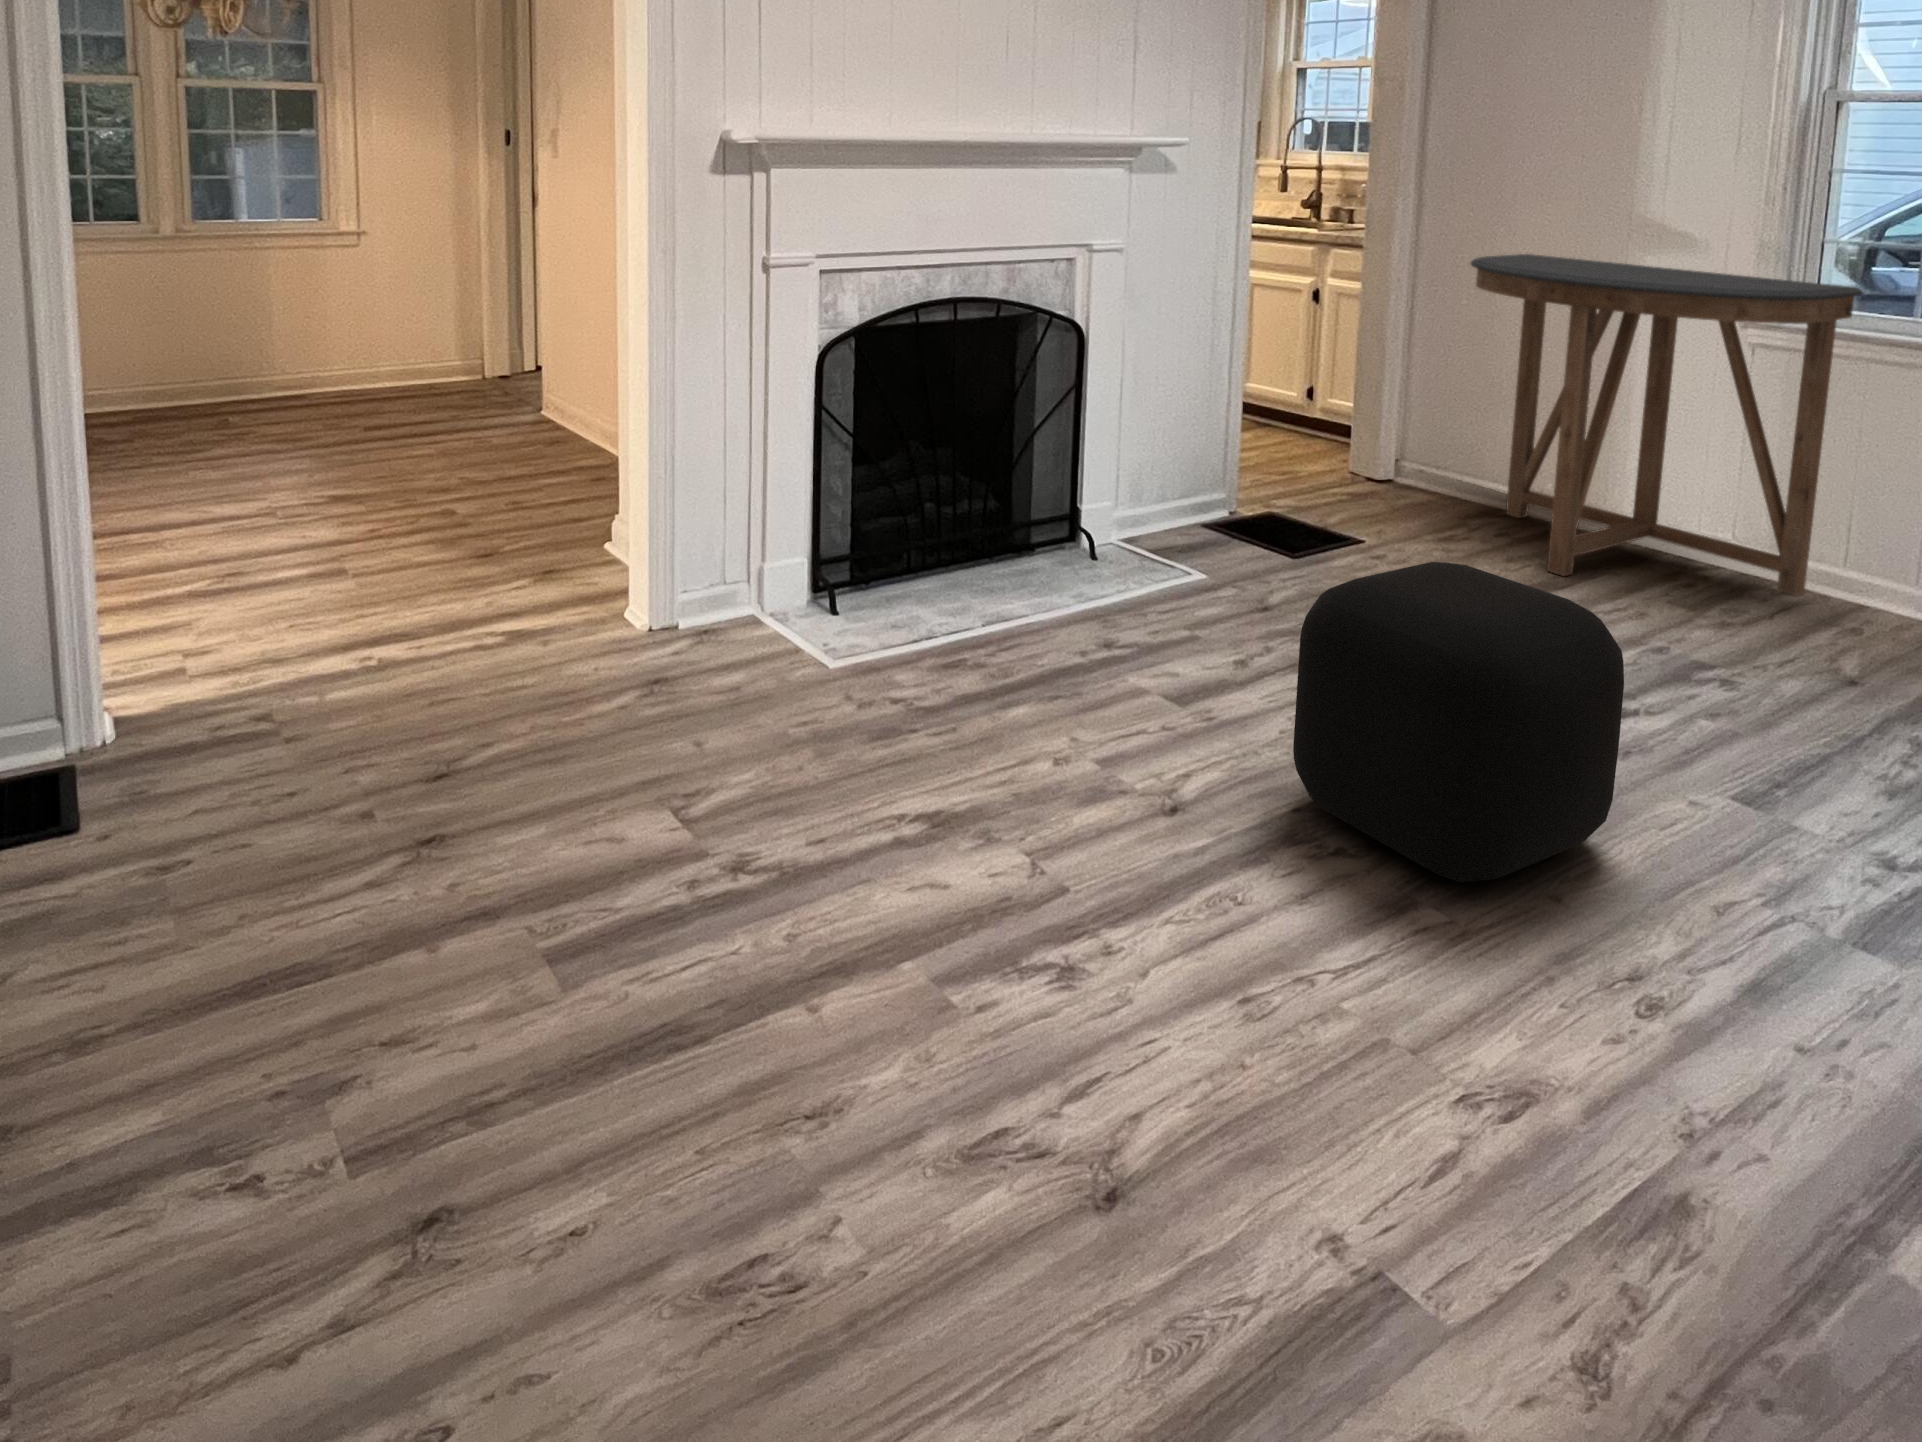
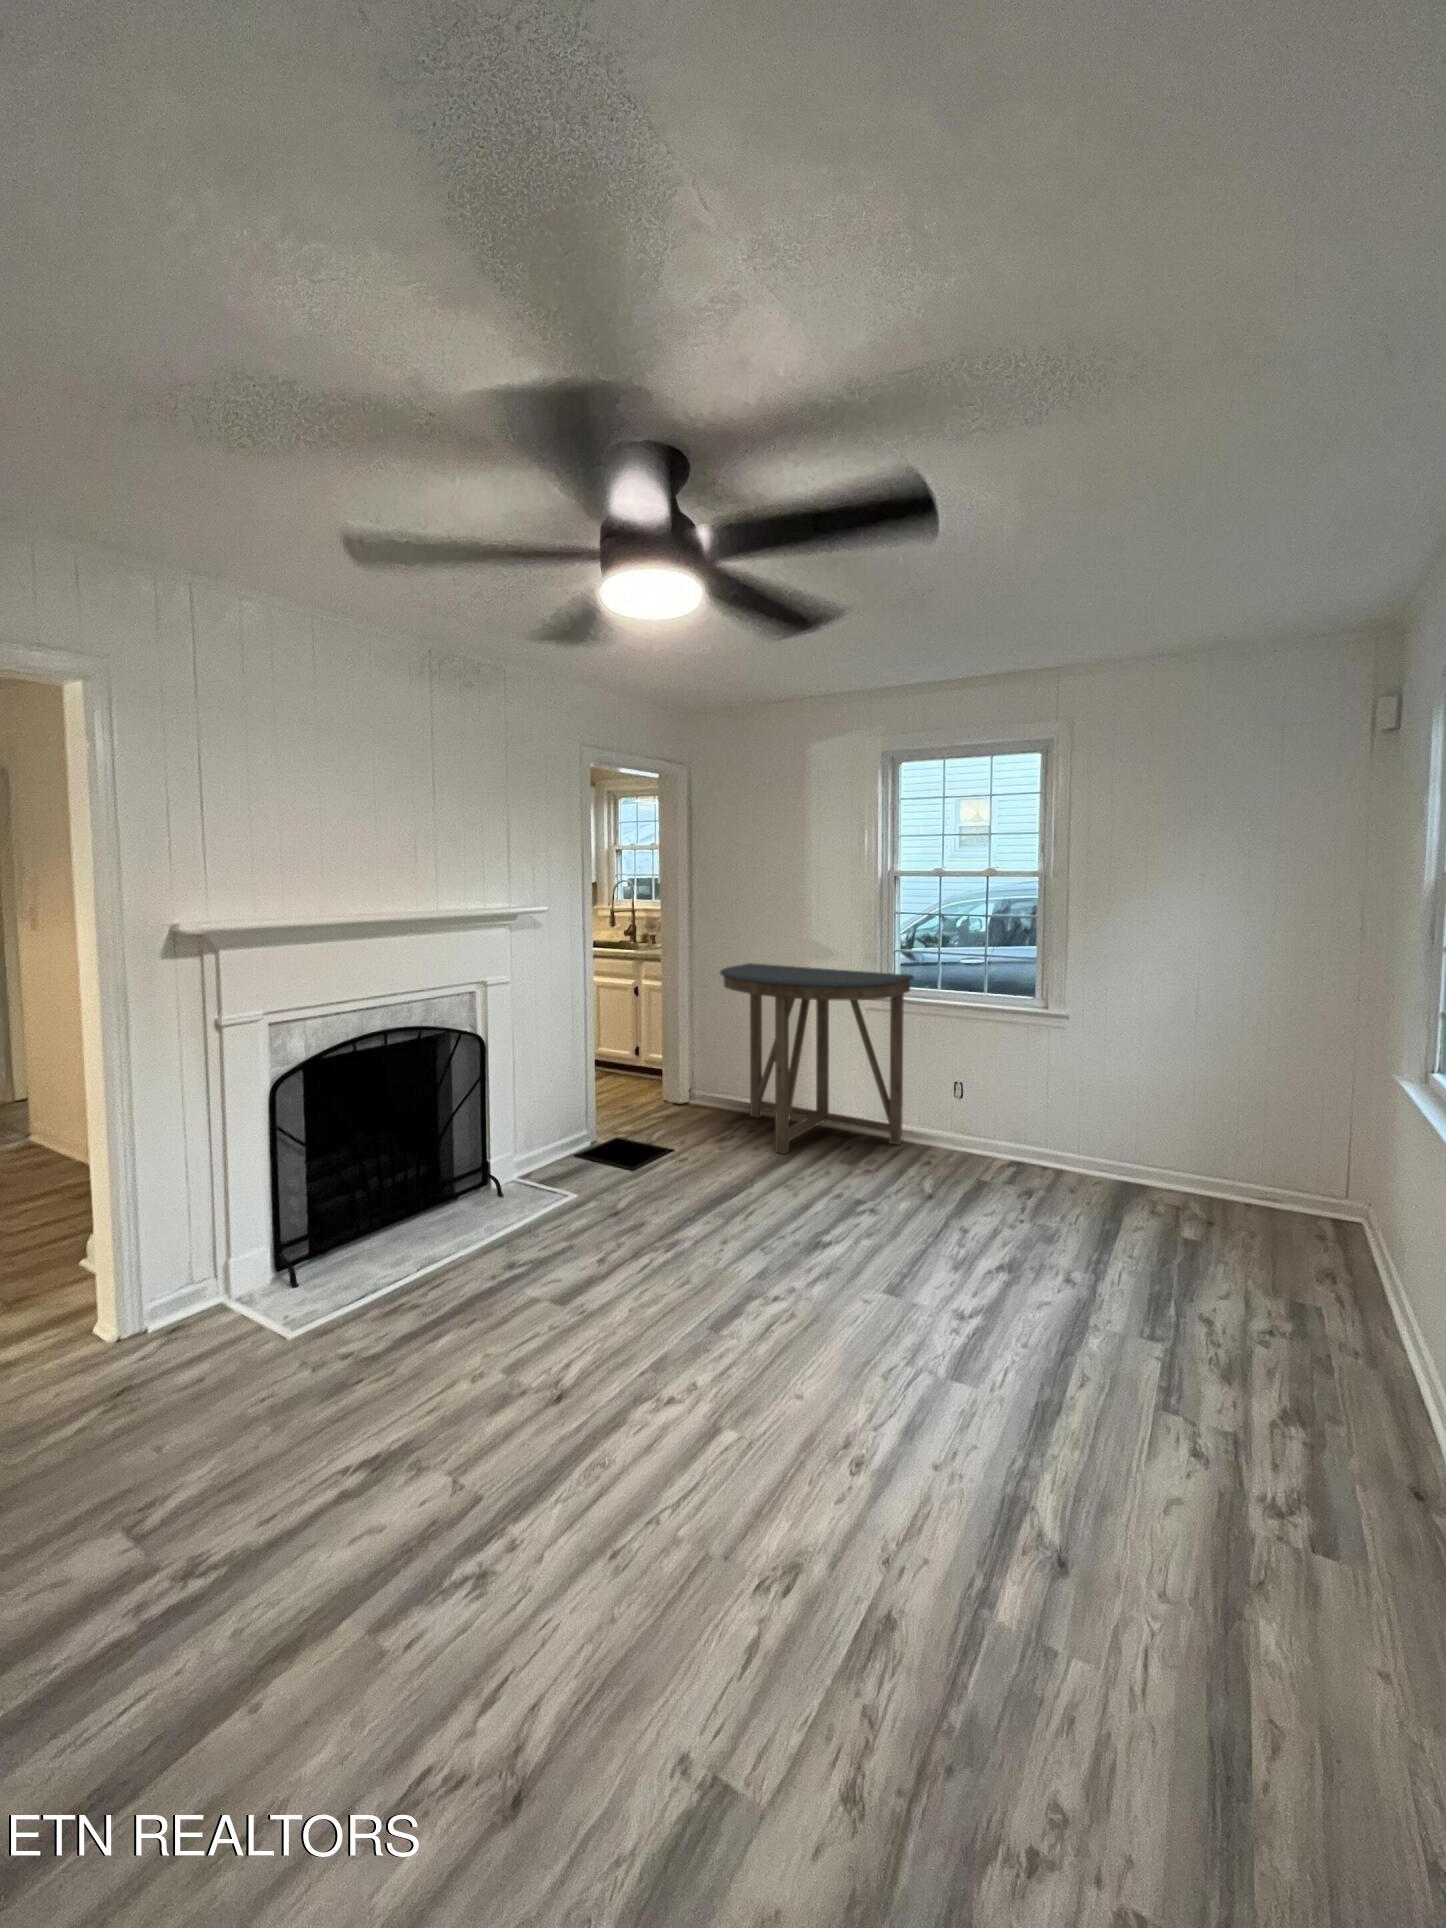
ottoman: present [1293,562,1624,882] -> none [635,1184,826,1404]

